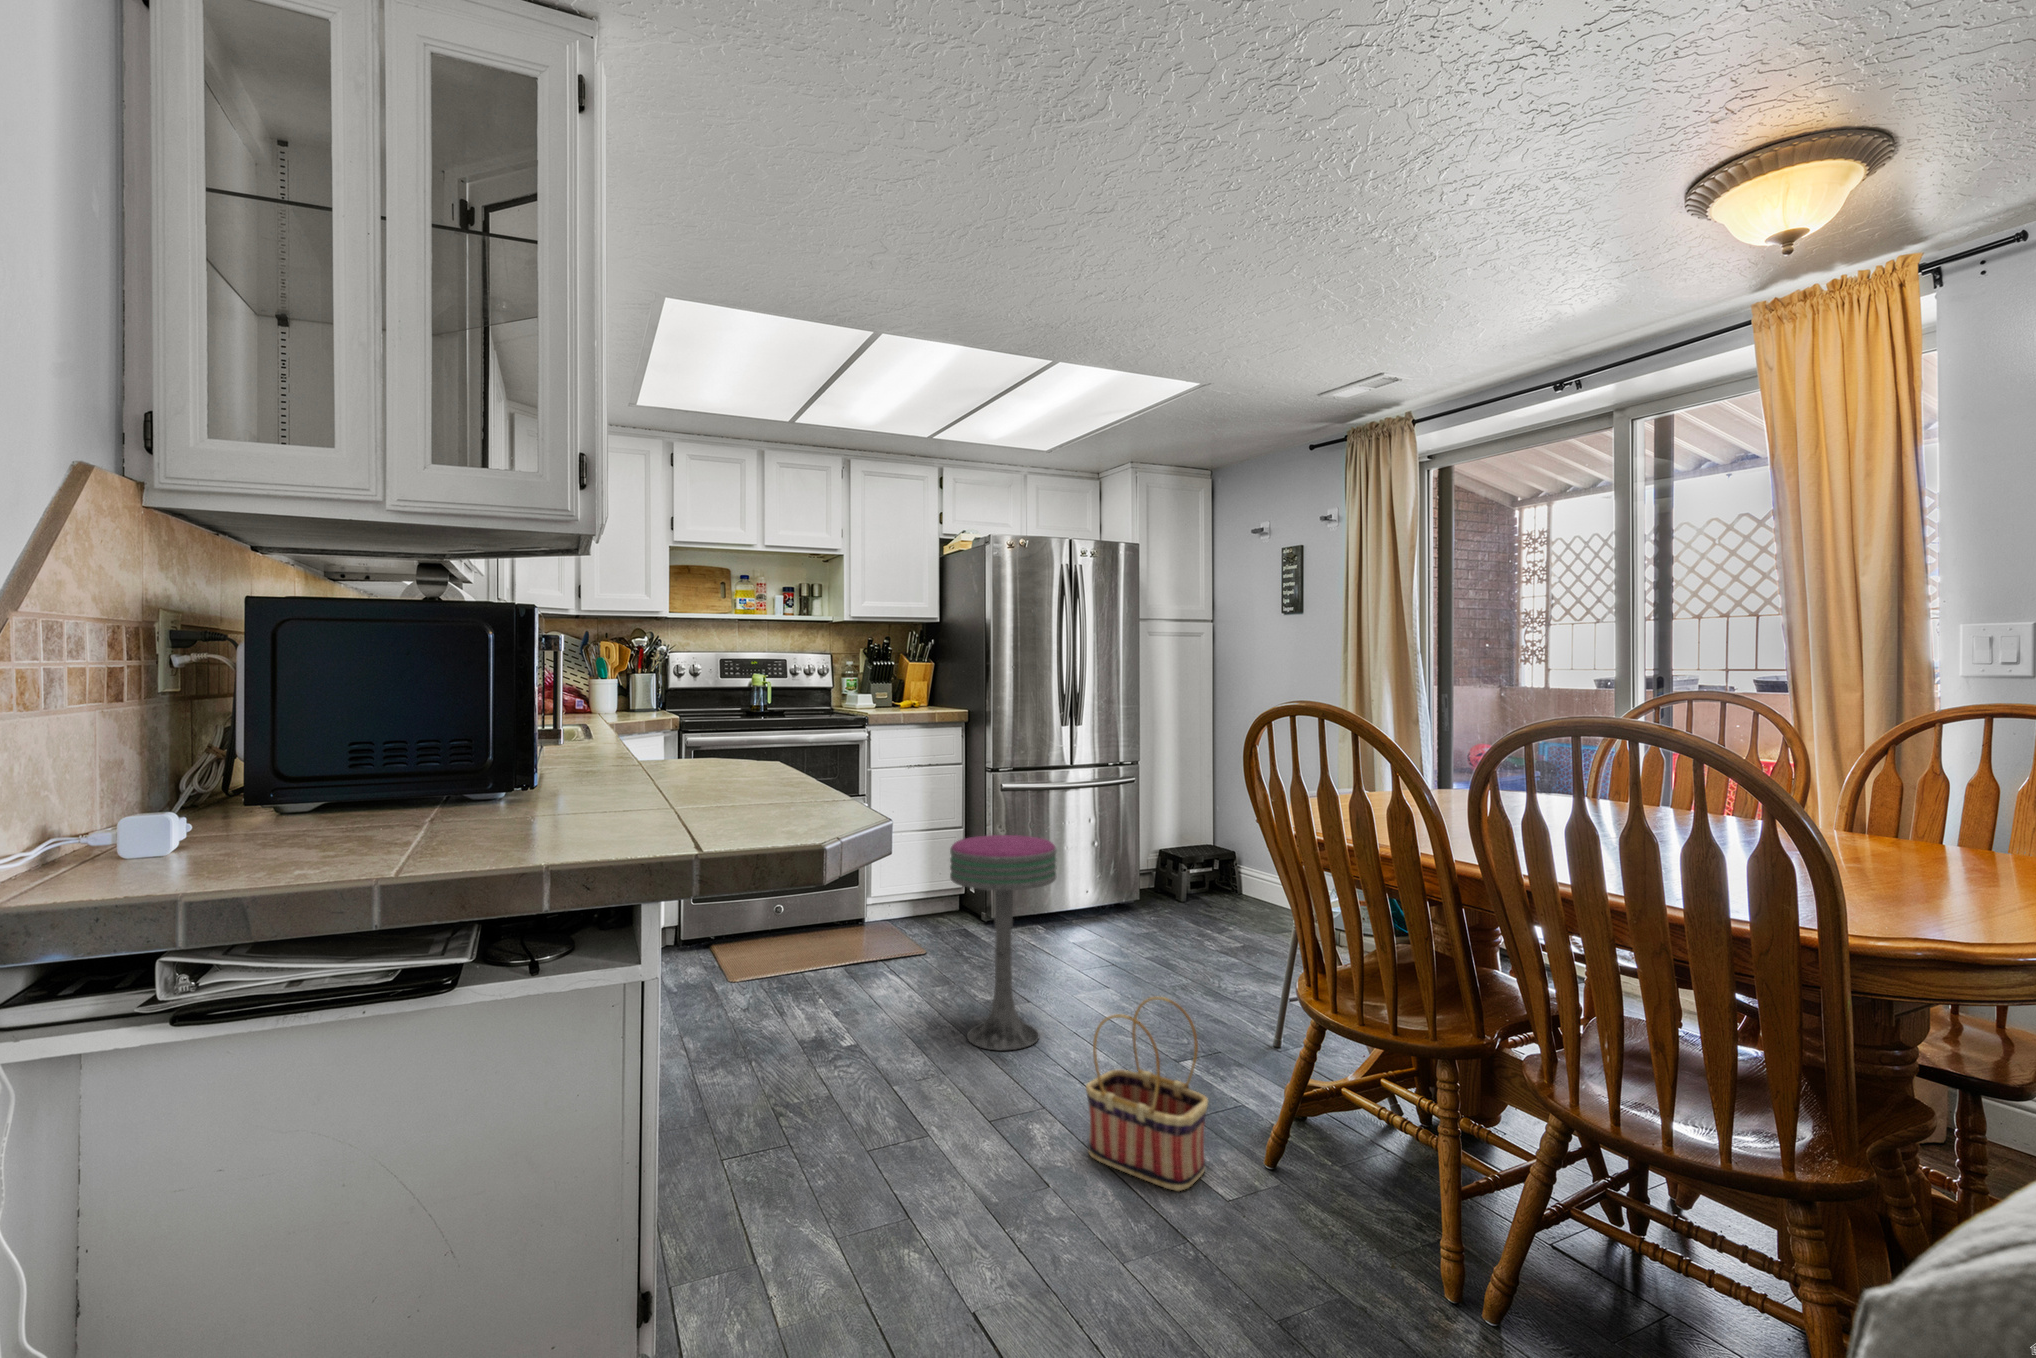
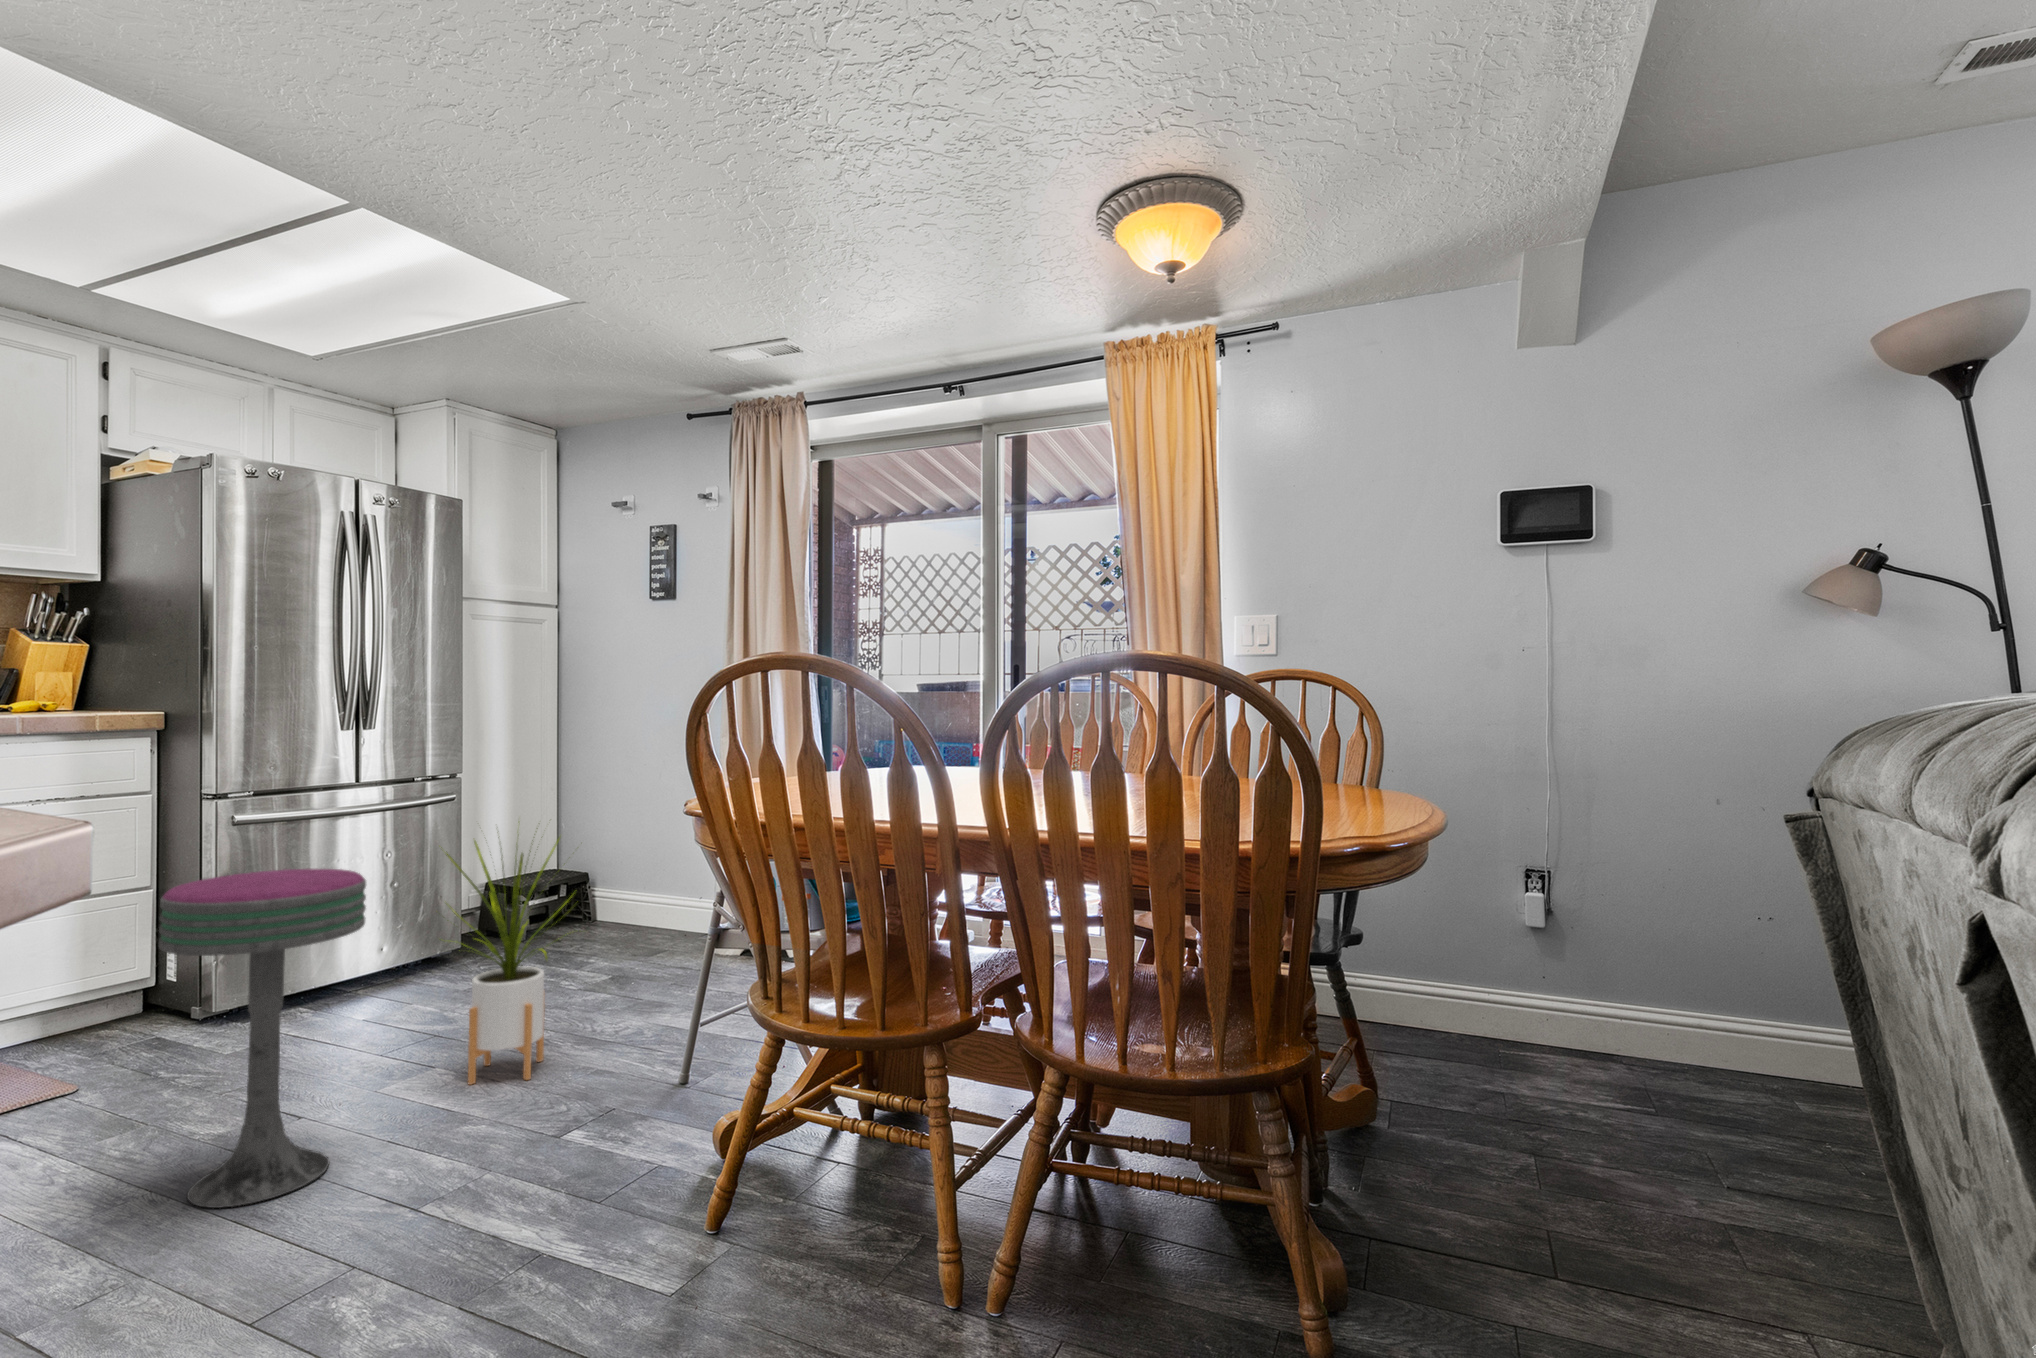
house plant: none [1105,807,1210,1012] -> present [441,838,572,1085]
basket: present [1086,997,1208,1191] -> none [444,1051,636,1314]

